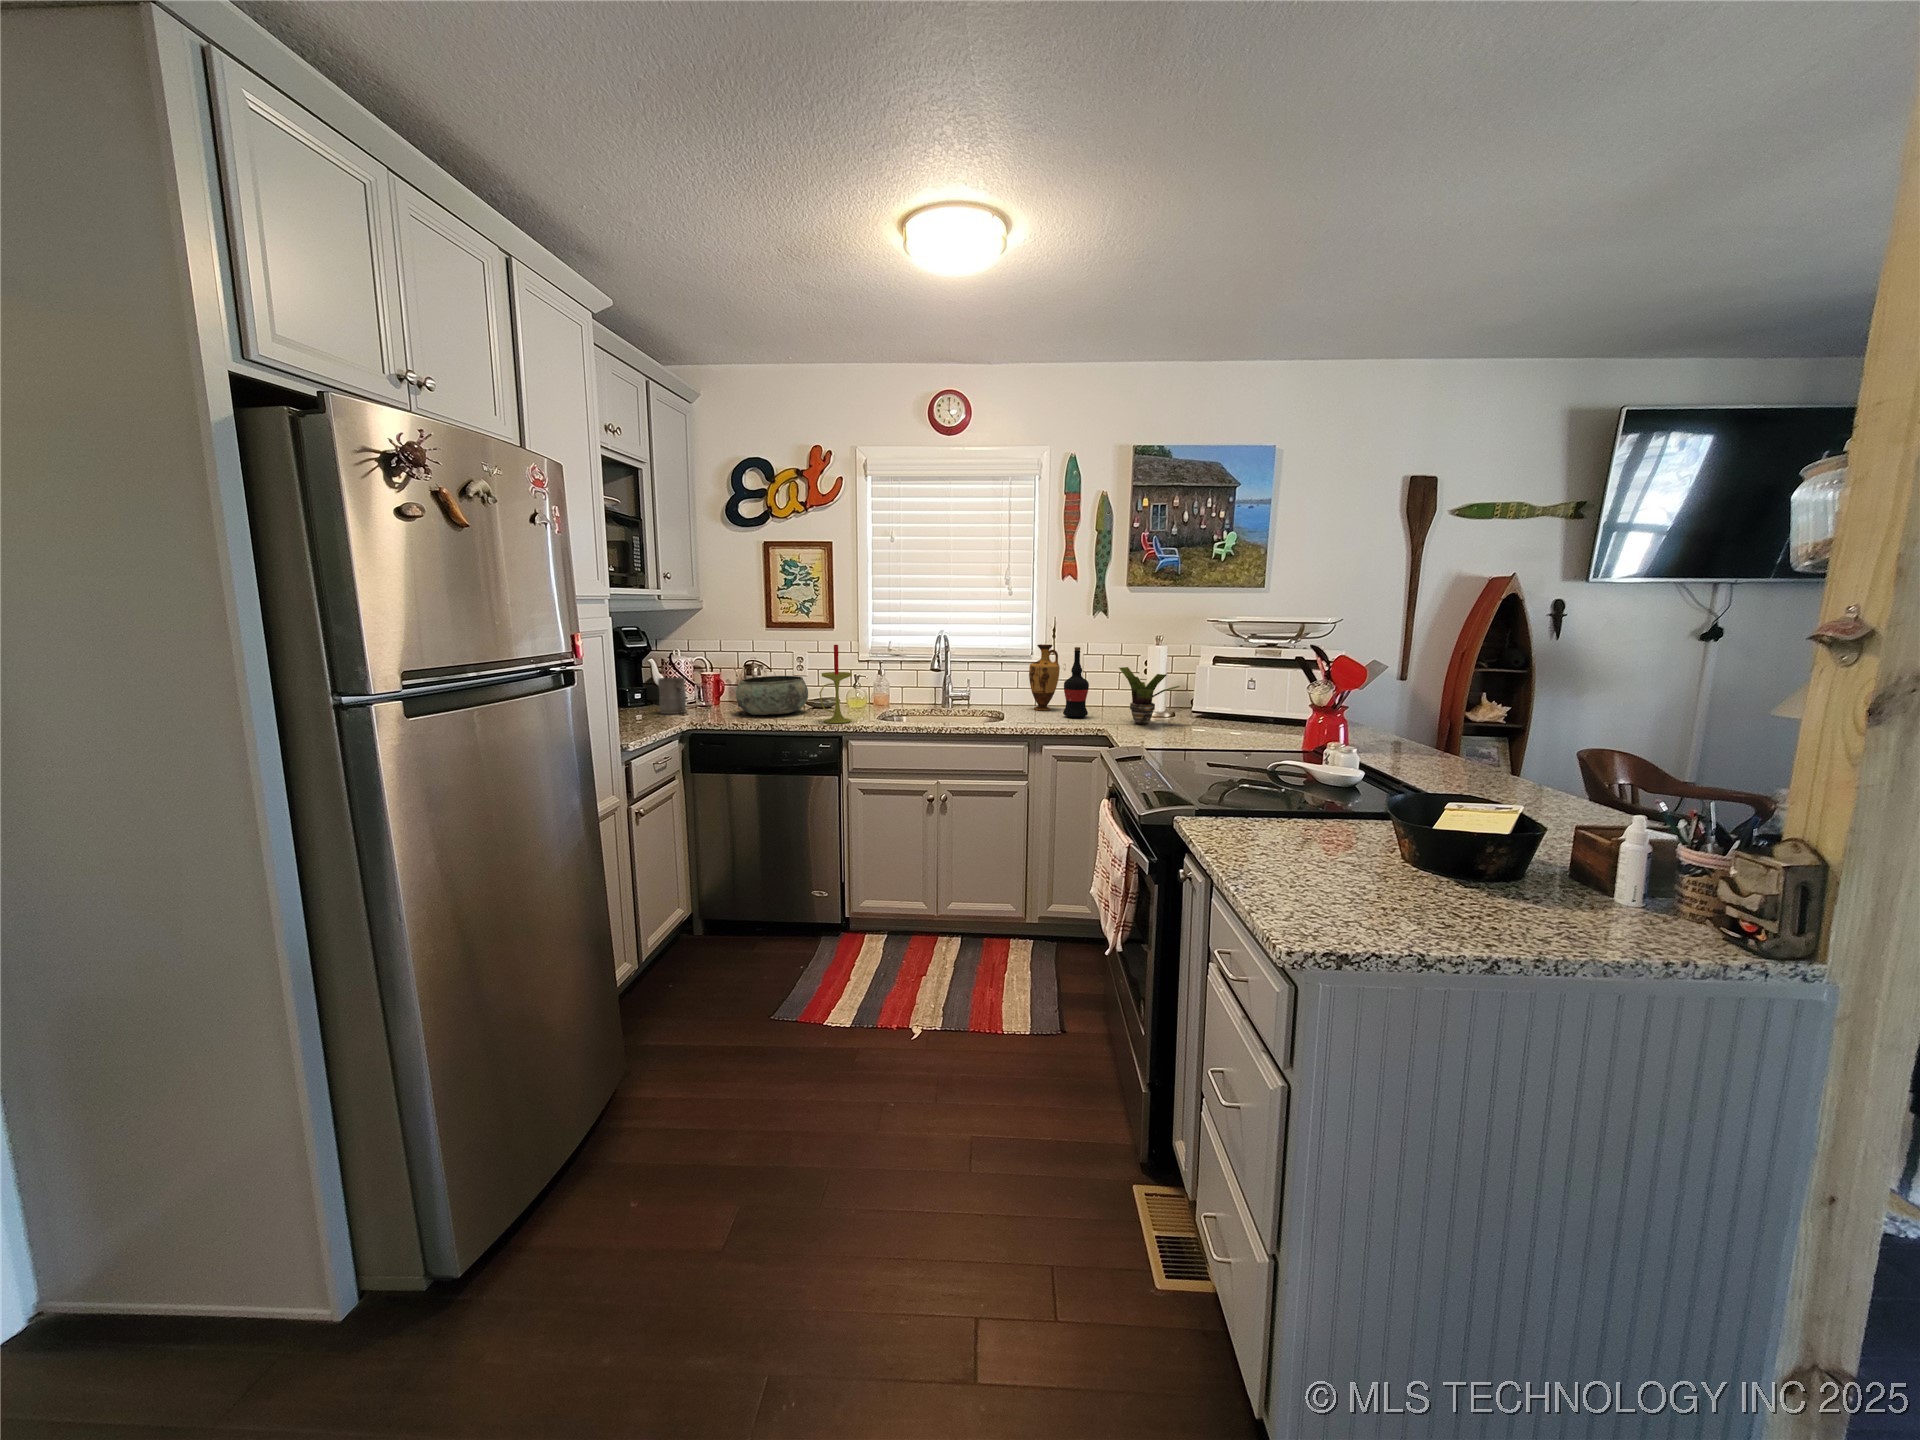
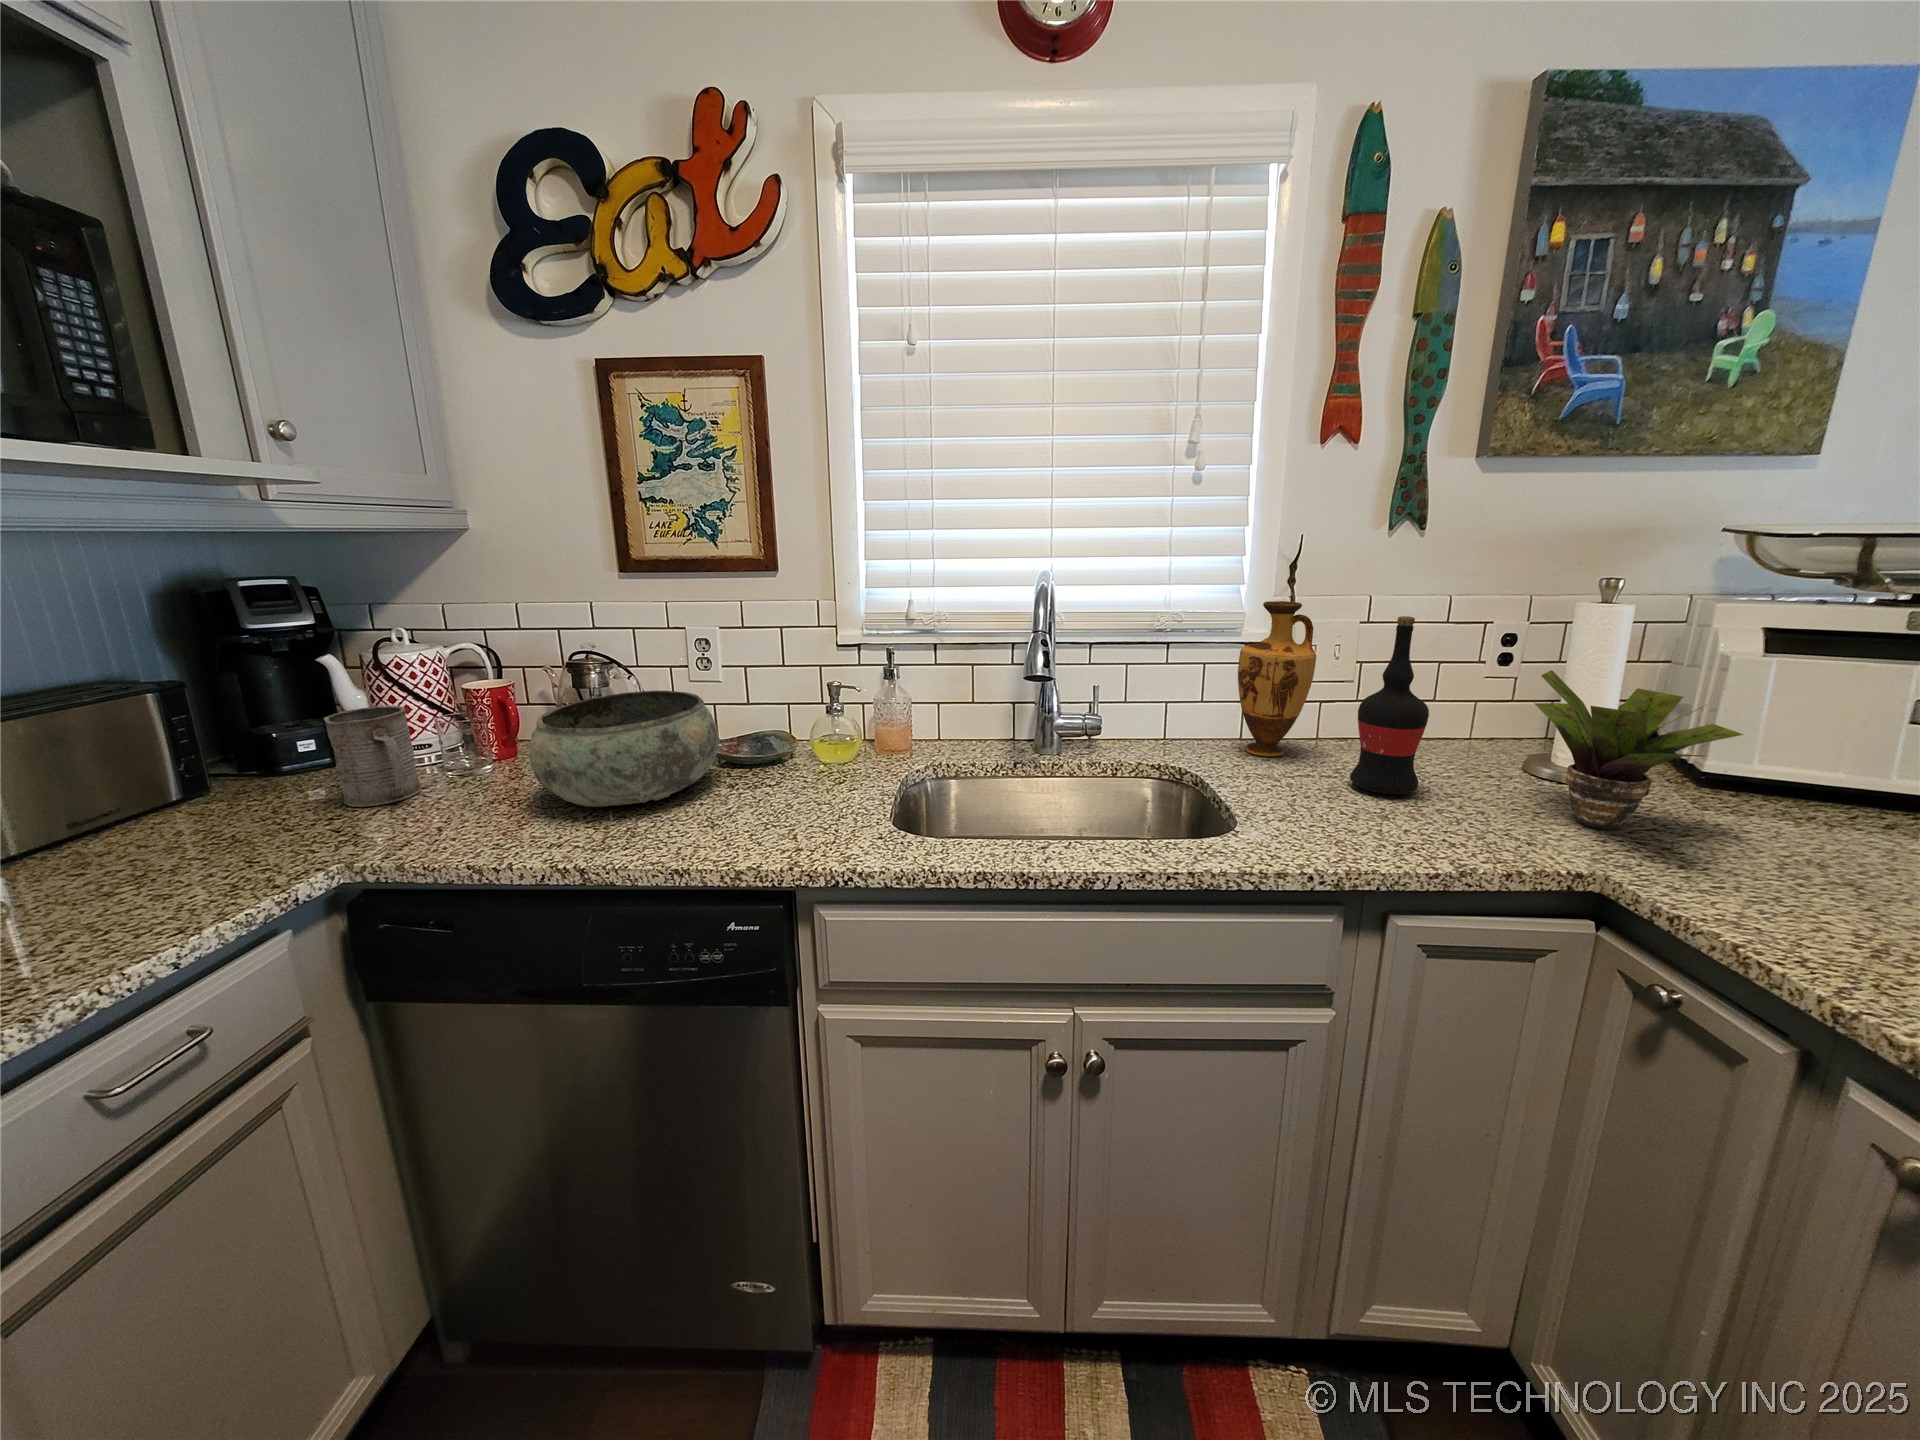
candle: present [819,645,852,723] -> none [733,626,828,851]

